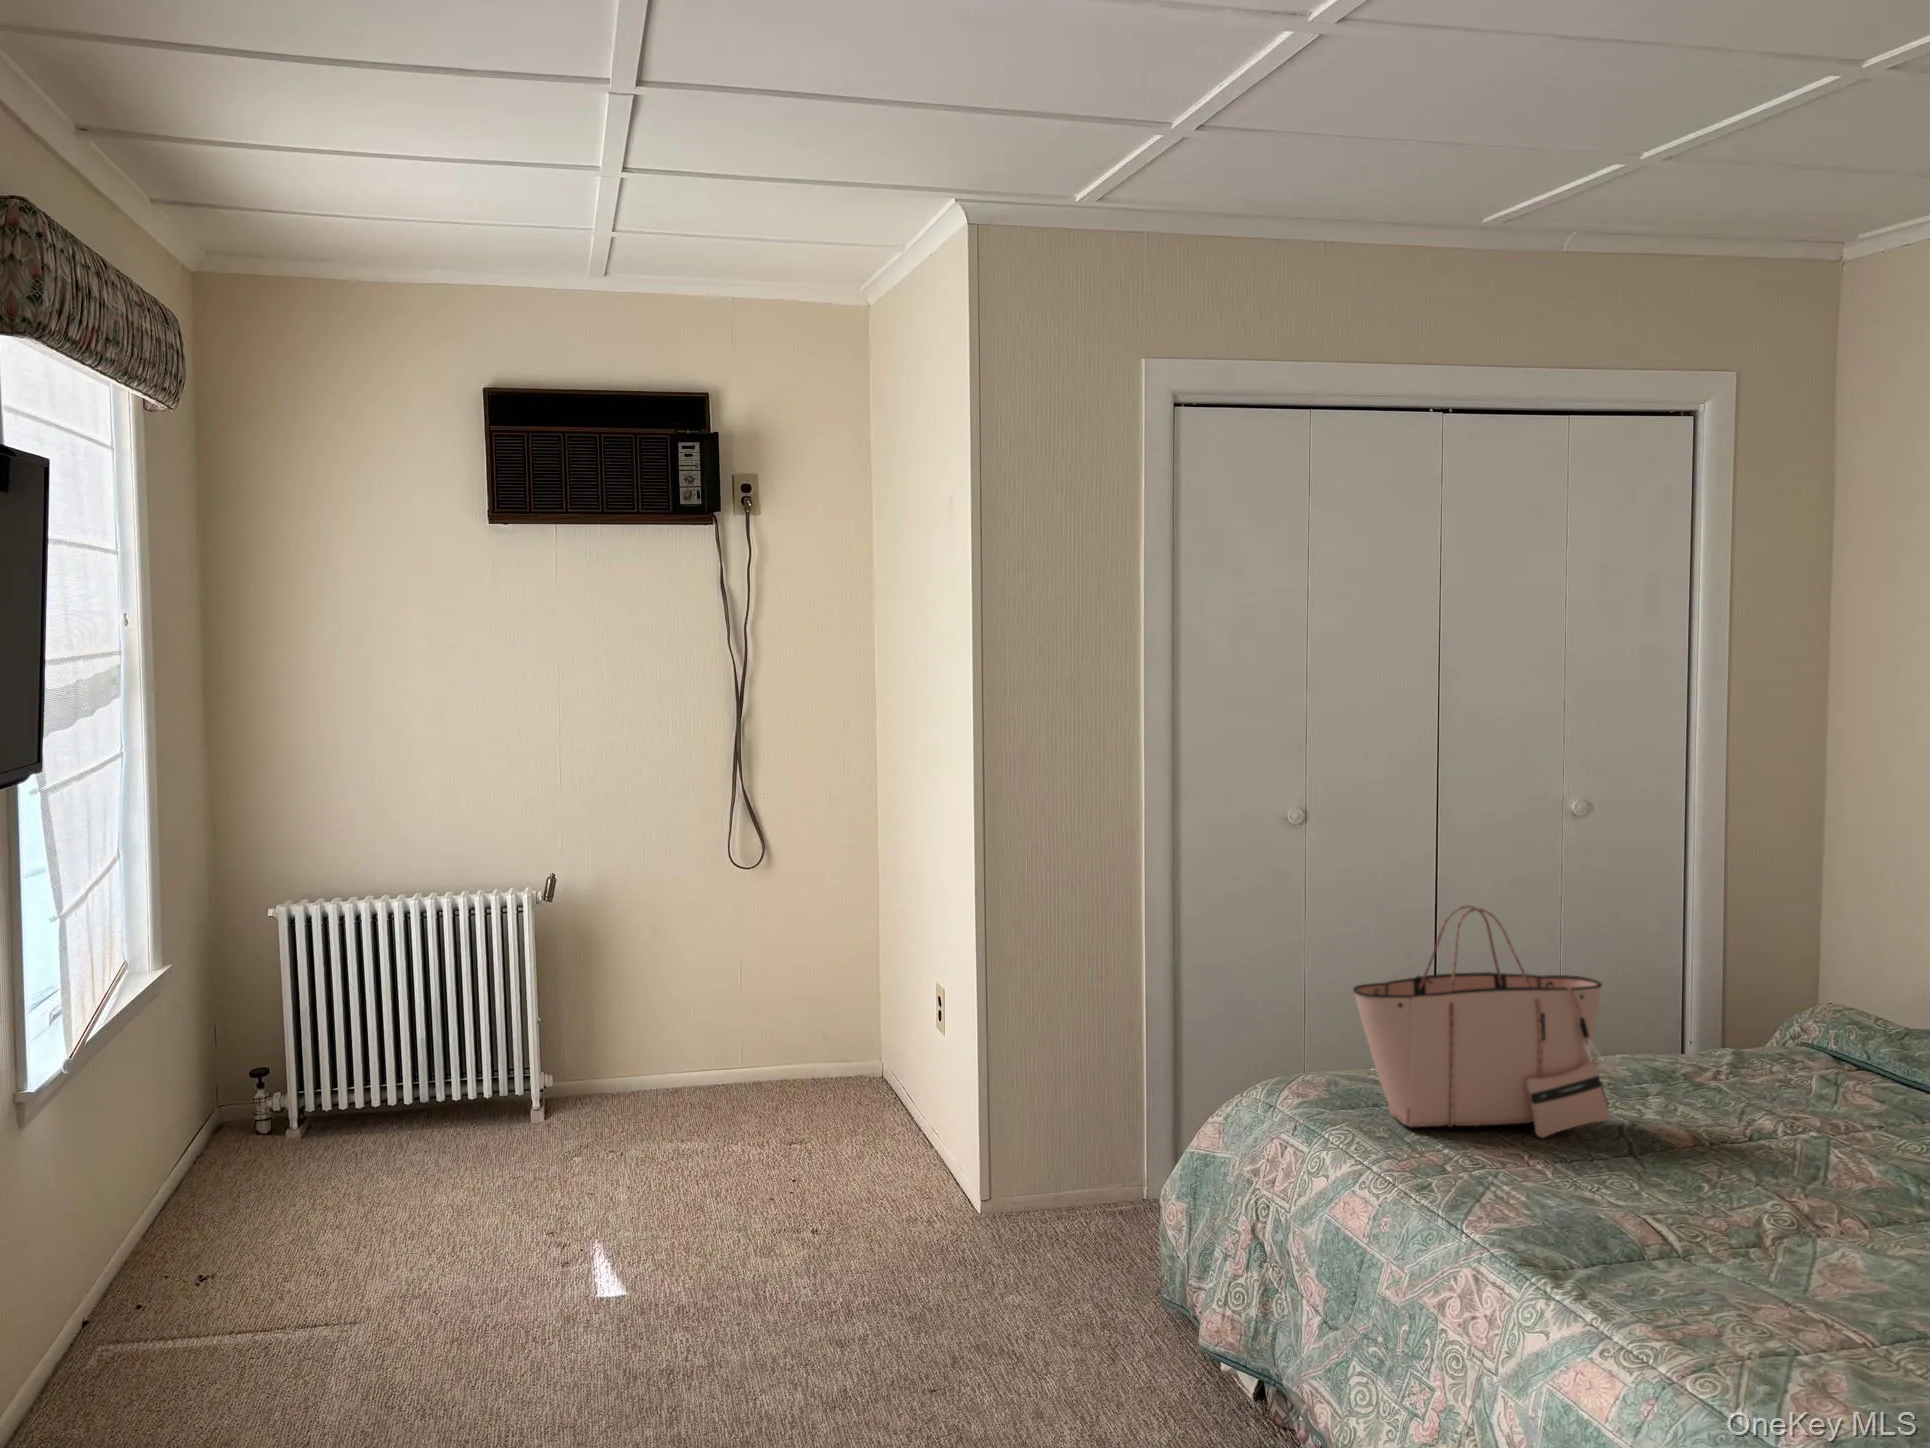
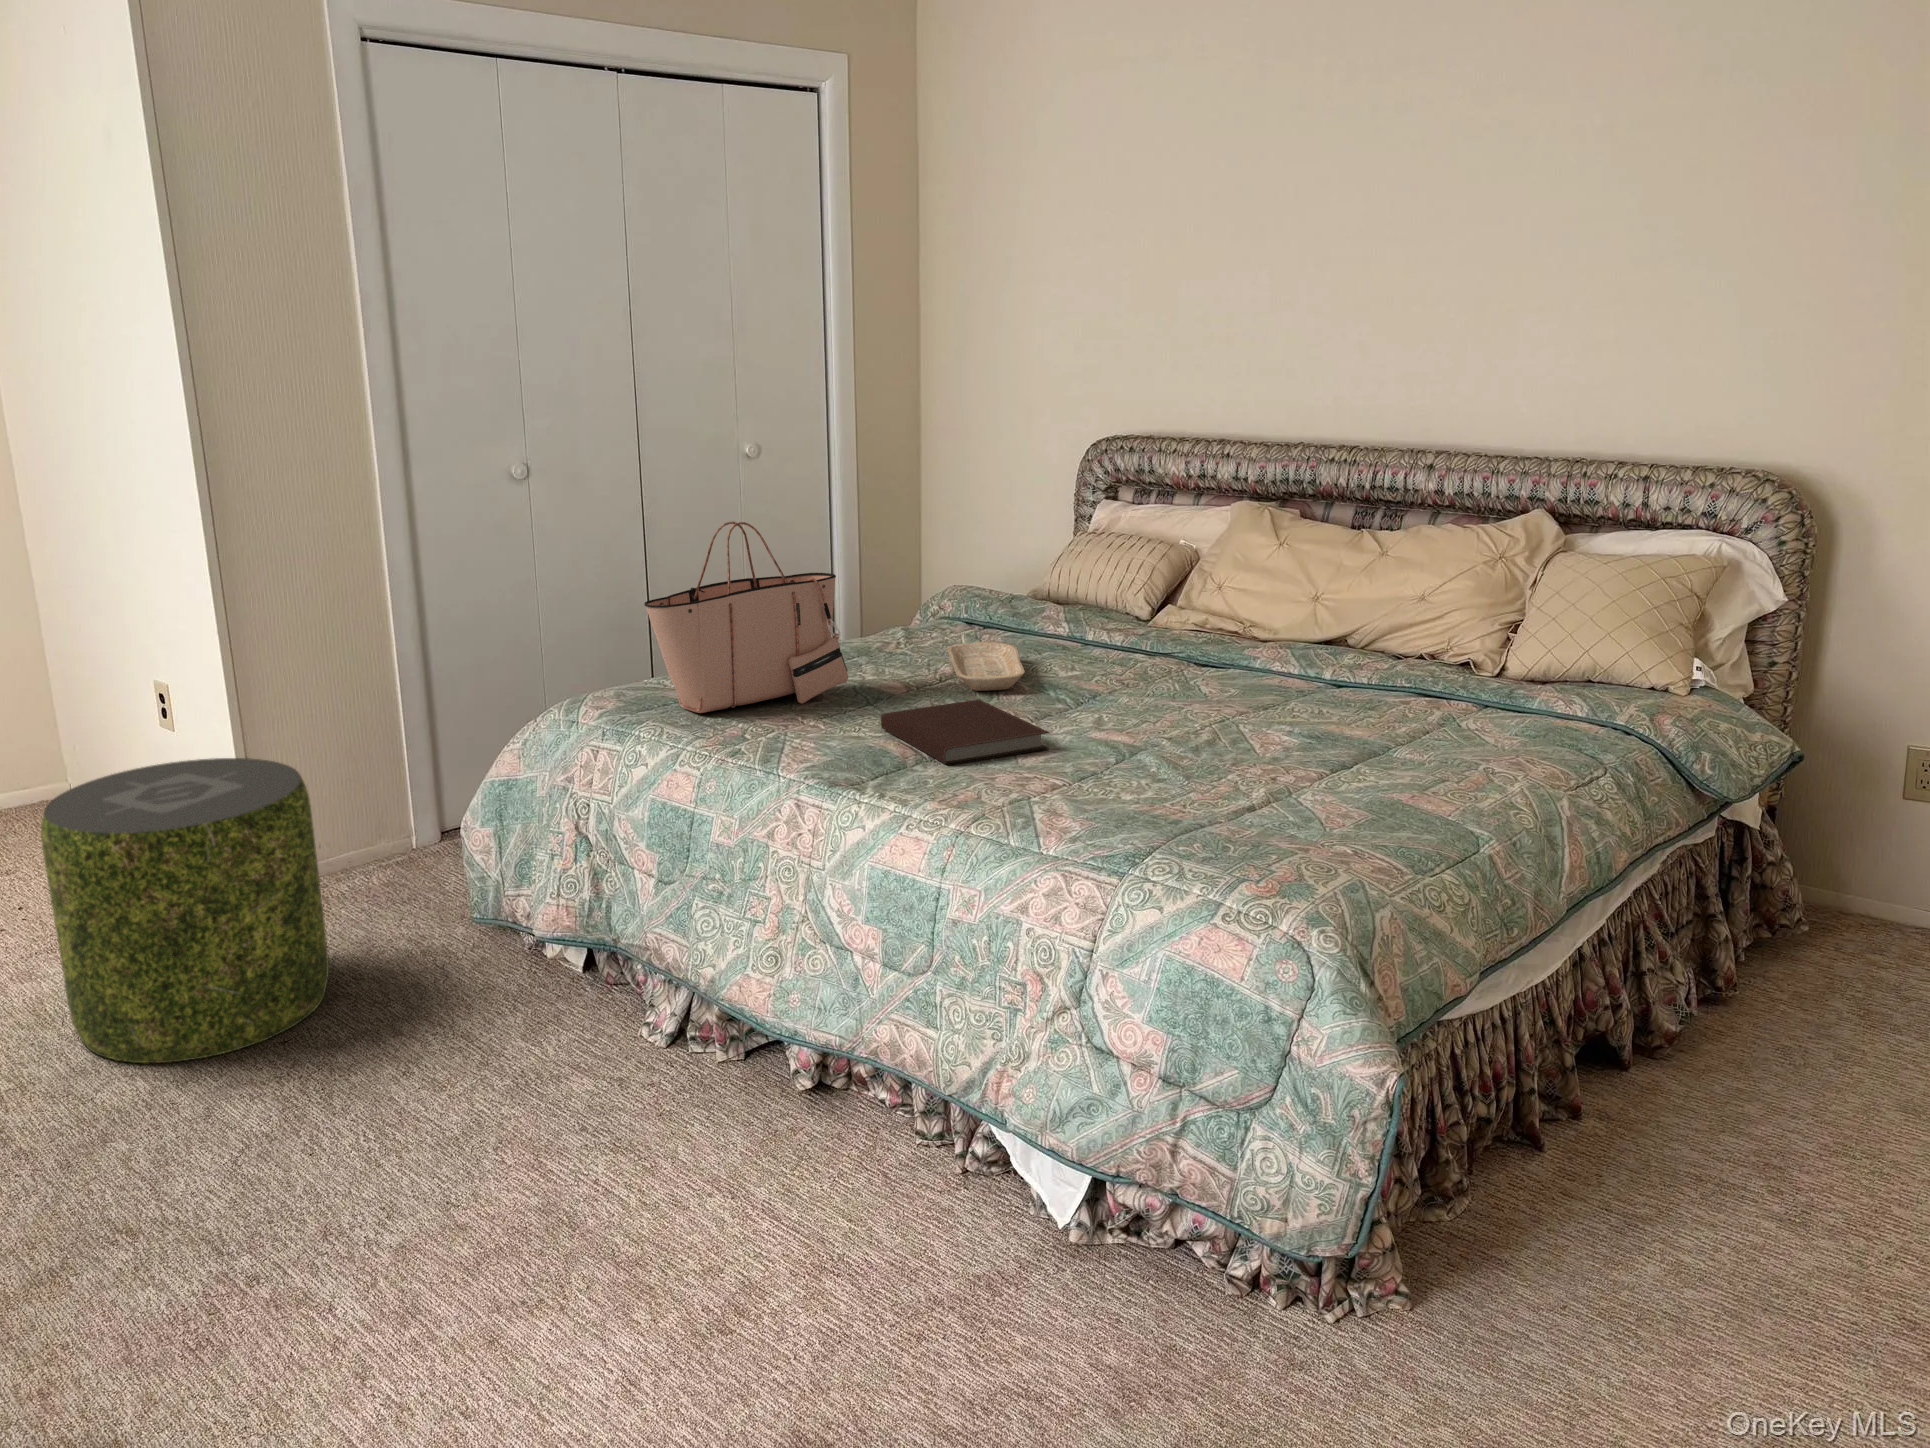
pouf: none [772,1071,1005,1382] -> present [41,758,329,1063]
tray: none [1768,1093,1879,1172] -> present [947,642,1025,691]
notebook: none [1628,1177,1867,1282] -> present [881,699,1049,765]

